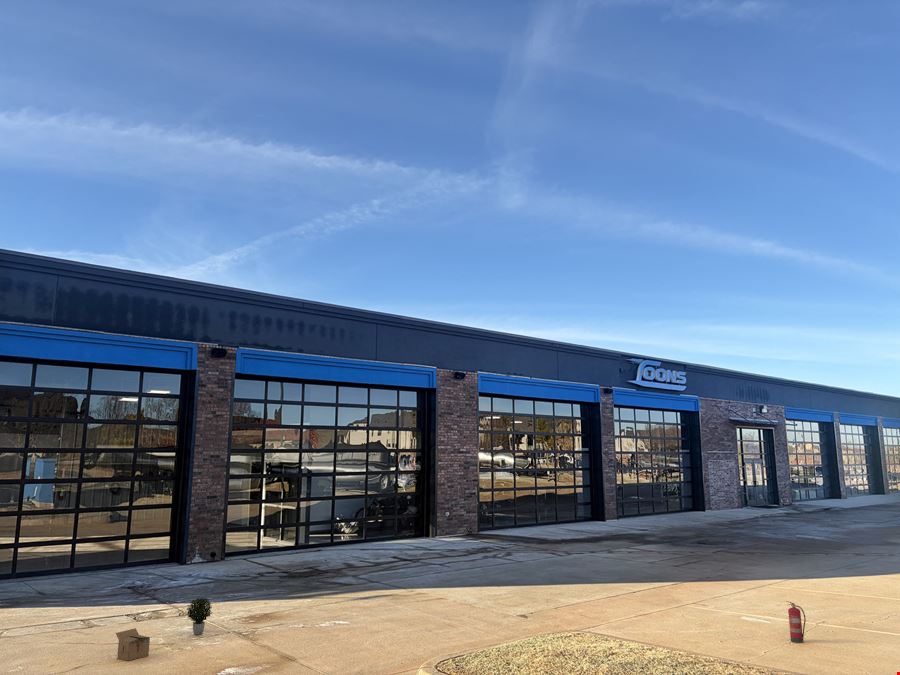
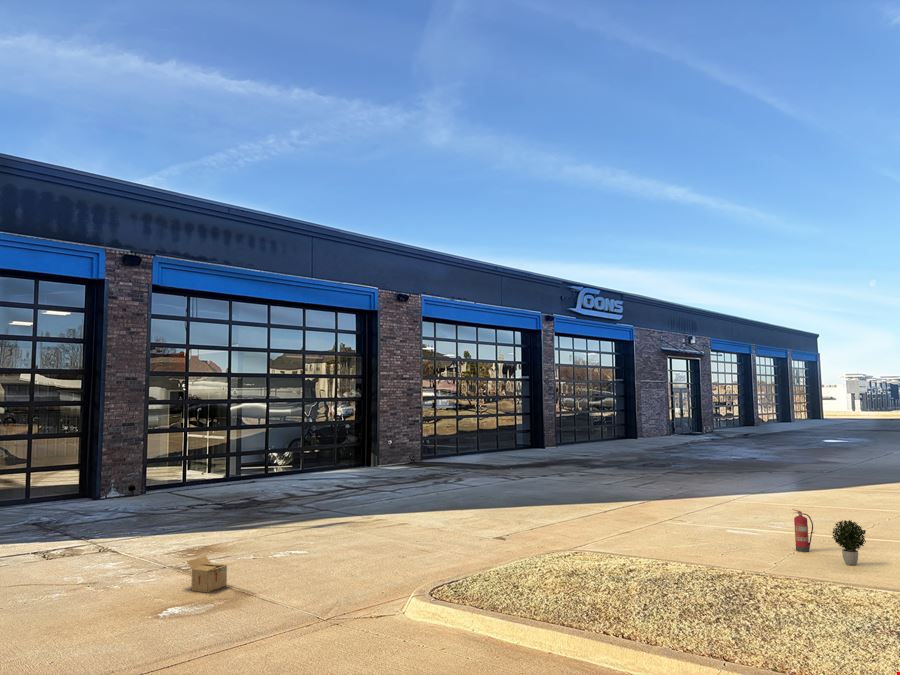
potted plant: present [187,598,212,635] -> present [833,520,866,566]
cardboard box: present [116,628,150,661] -> present [187,556,227,593]

